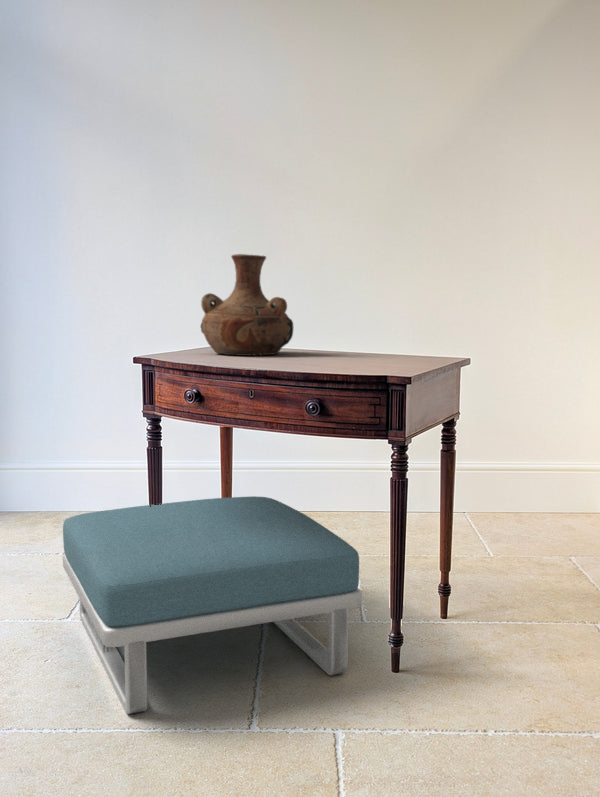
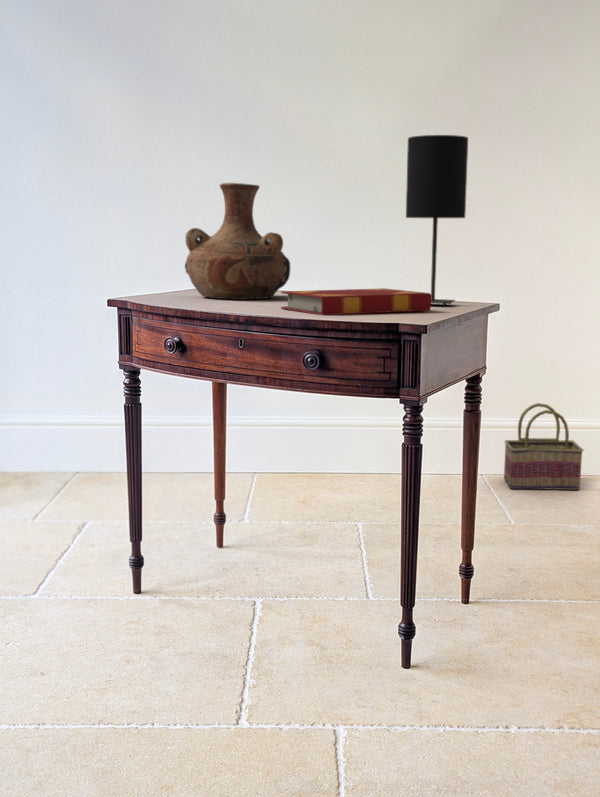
table lamp: none [395,213,447,361] -> present [406,135,468,306]
hardback book: none [286,346,416,370] -> present [281,288,431,315]
basket: none [488,447,559,525] -> present [504,403,583,490]
footstool: present [63,496,362,714] -> none [29,459,367,707]

